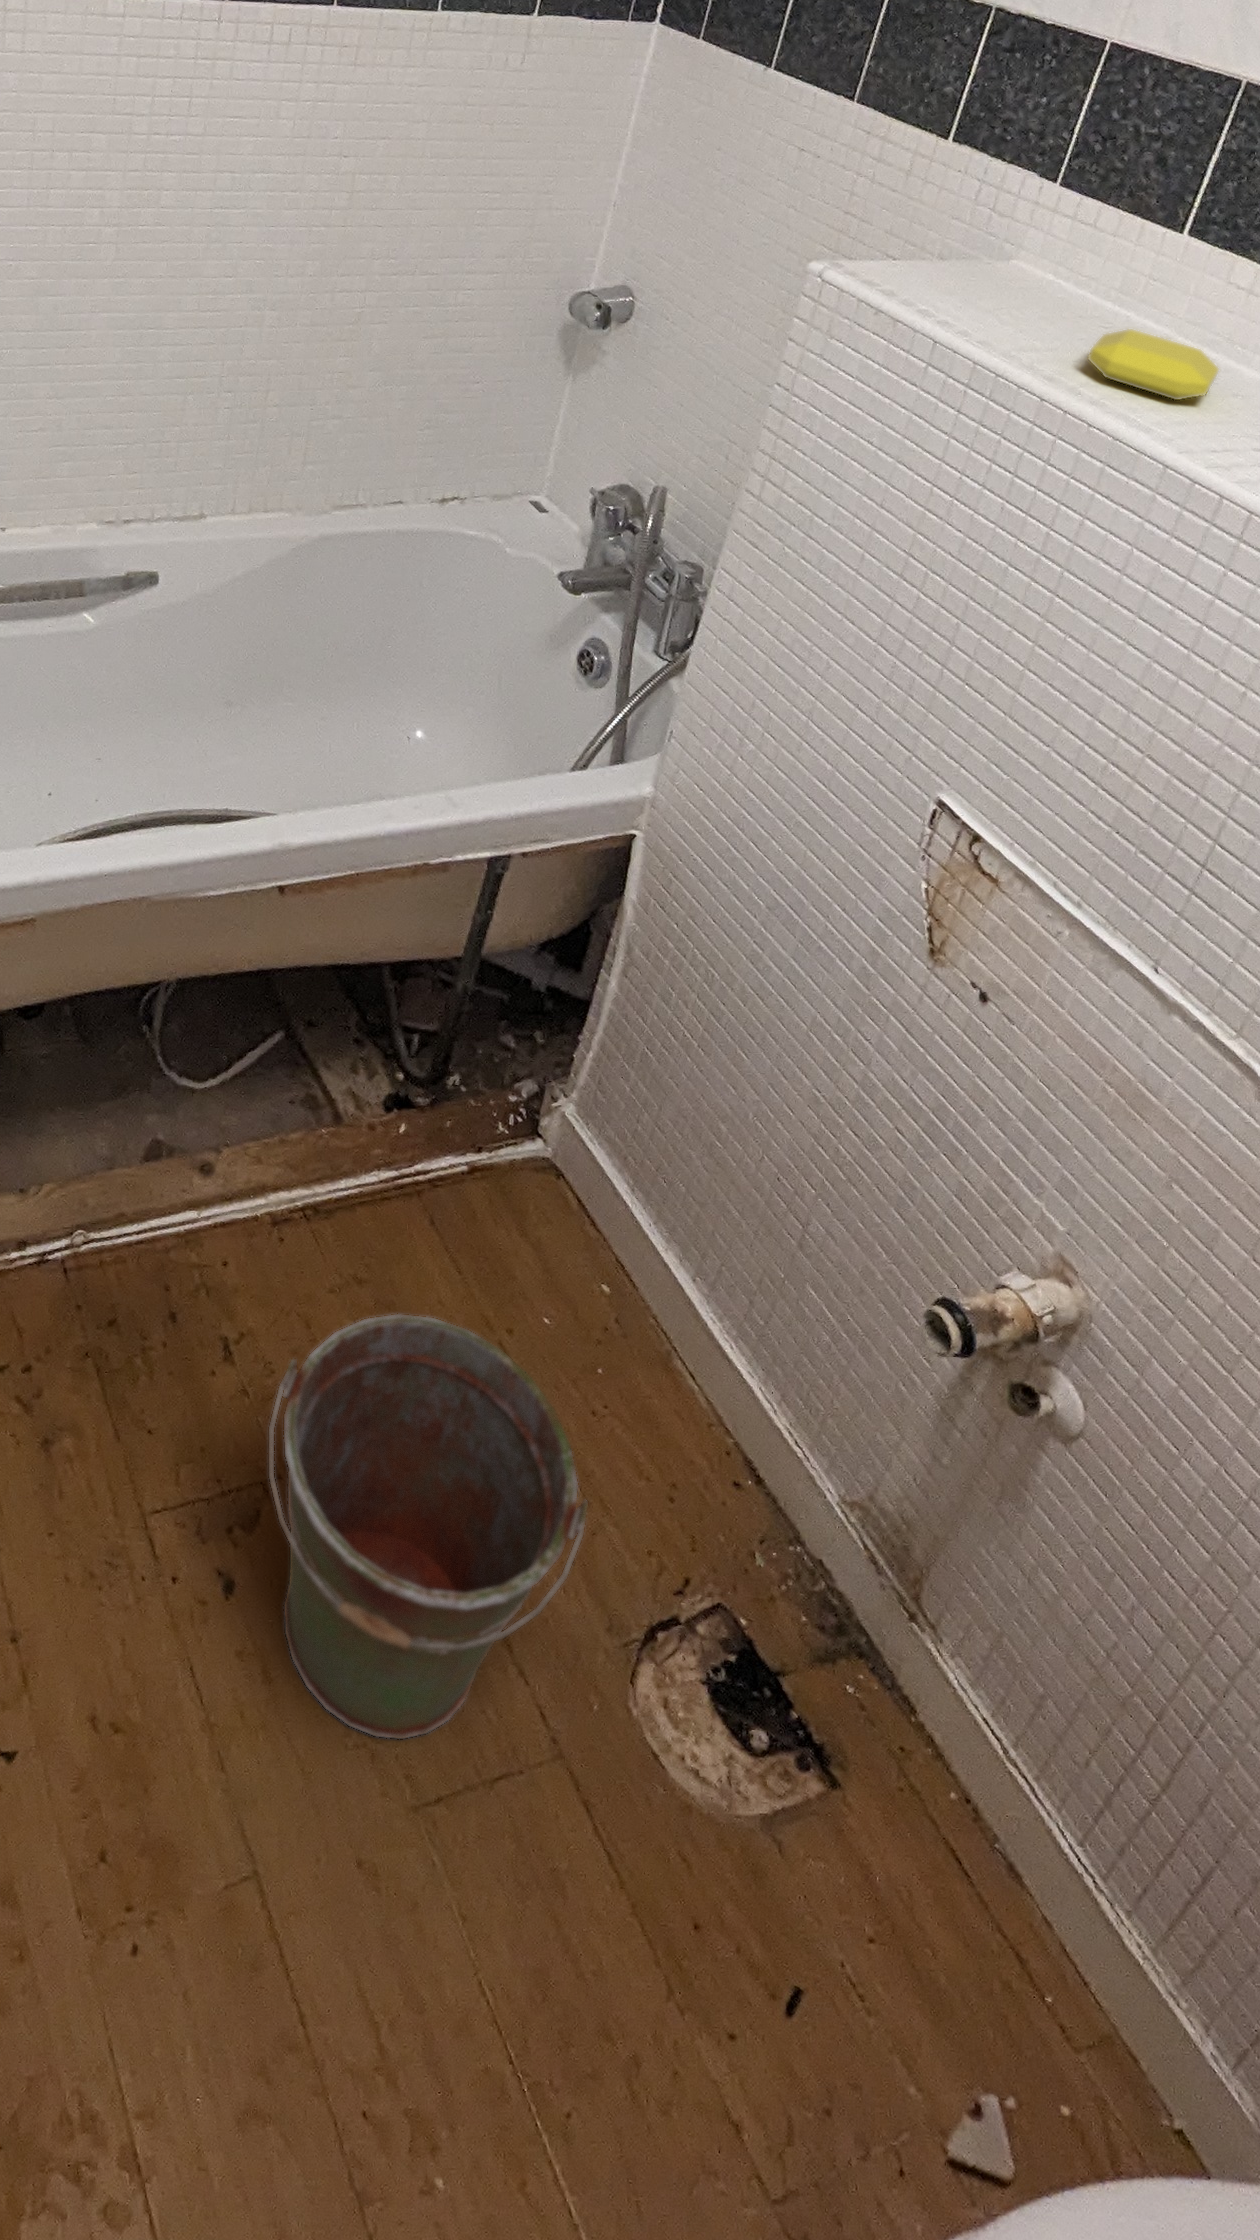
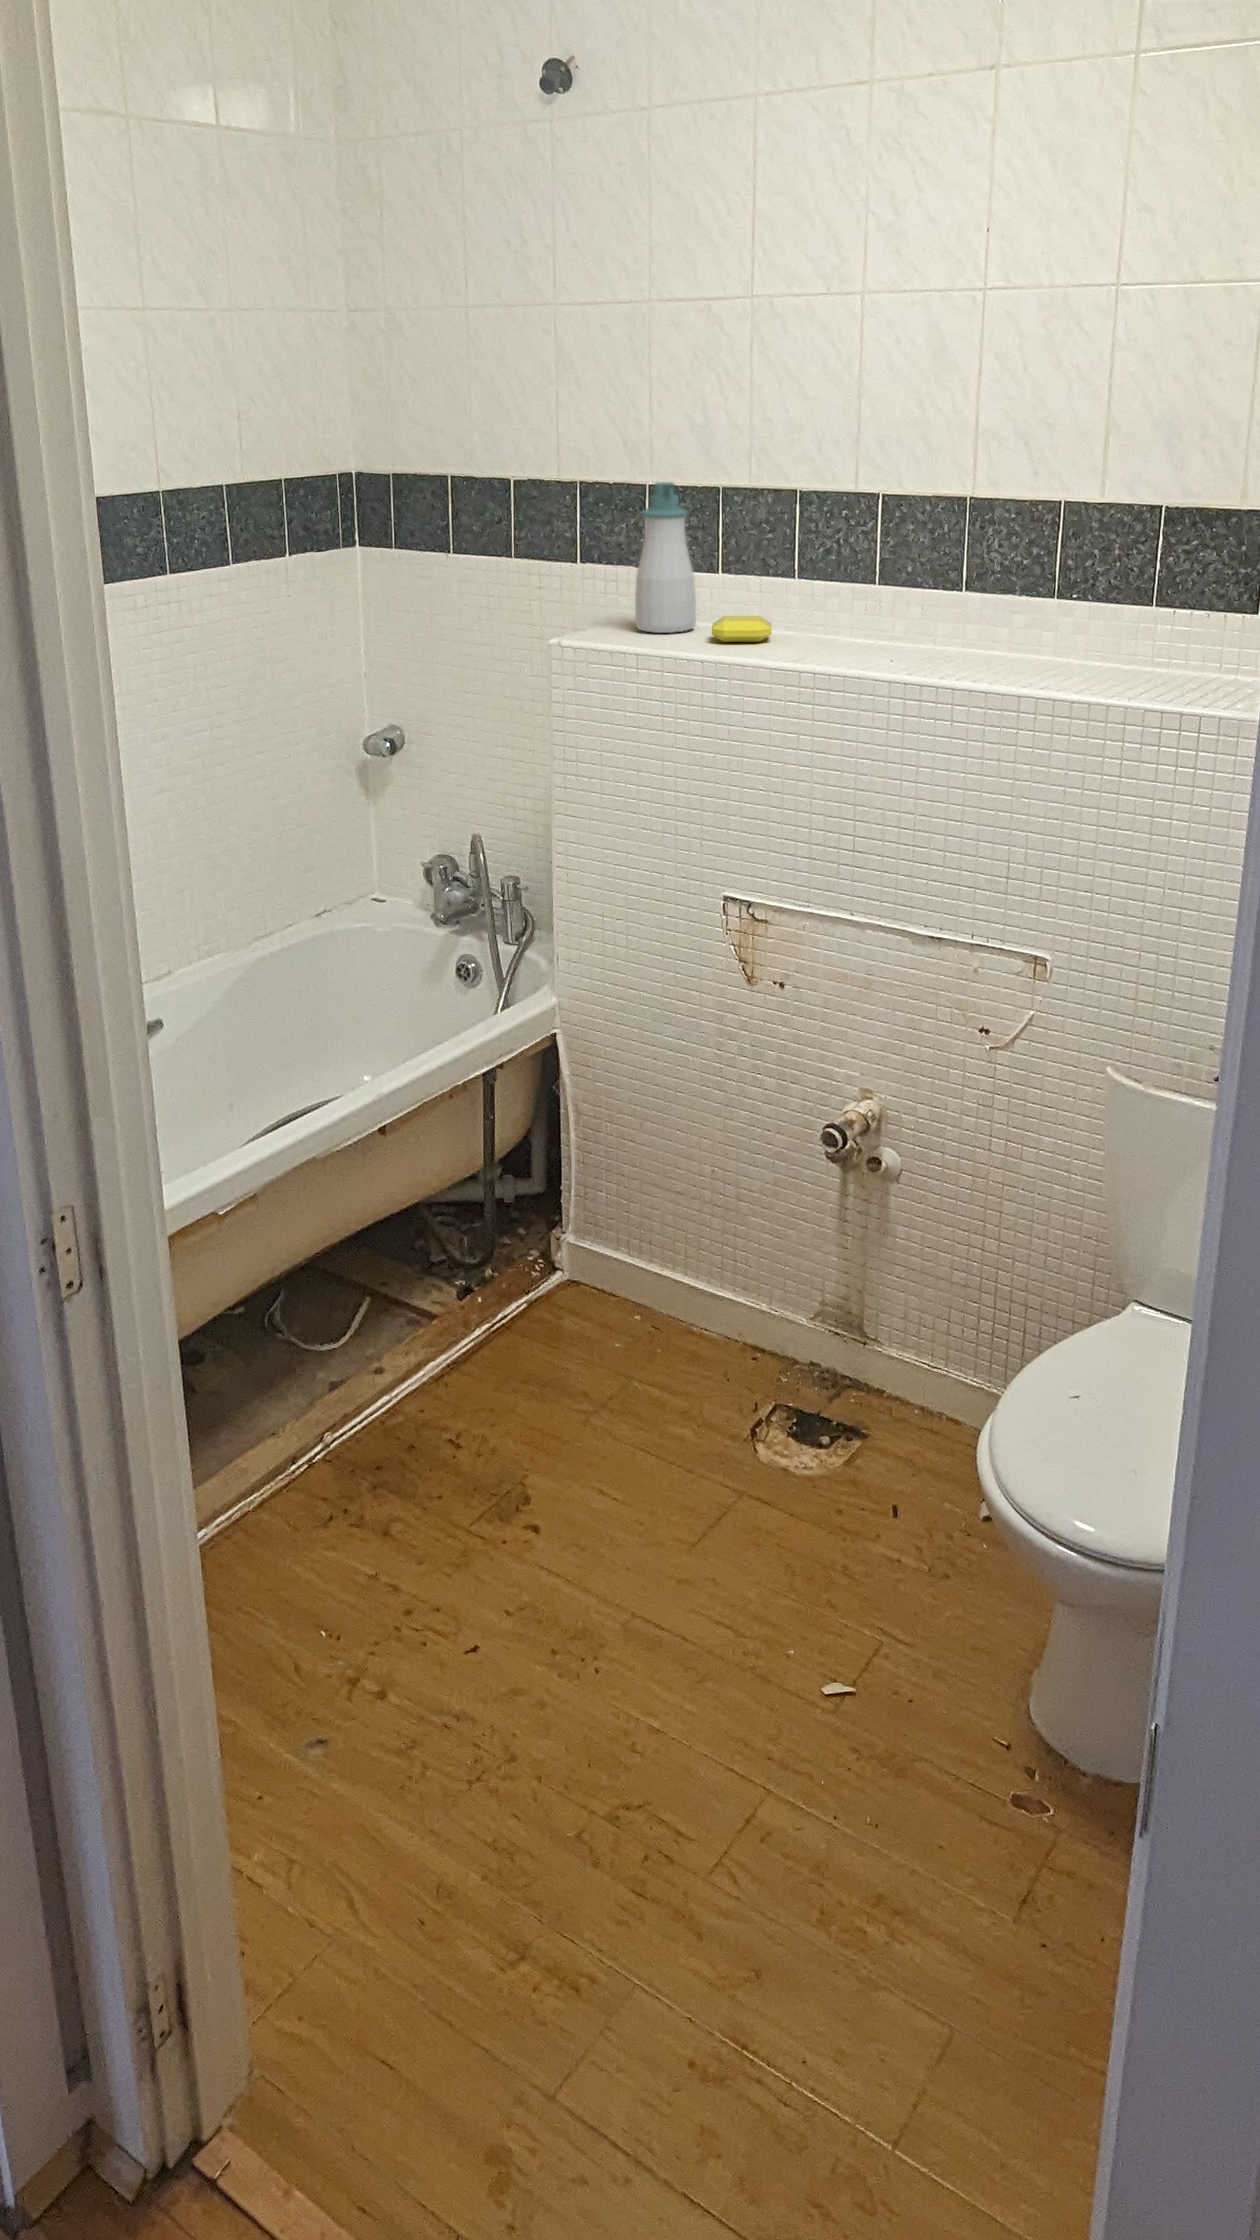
soap bottle: none [973,61,1137,325] -> present [635,482,696,633]
bucket: present [269,1315,588,1739] -> none [518,1300,711,1542]

